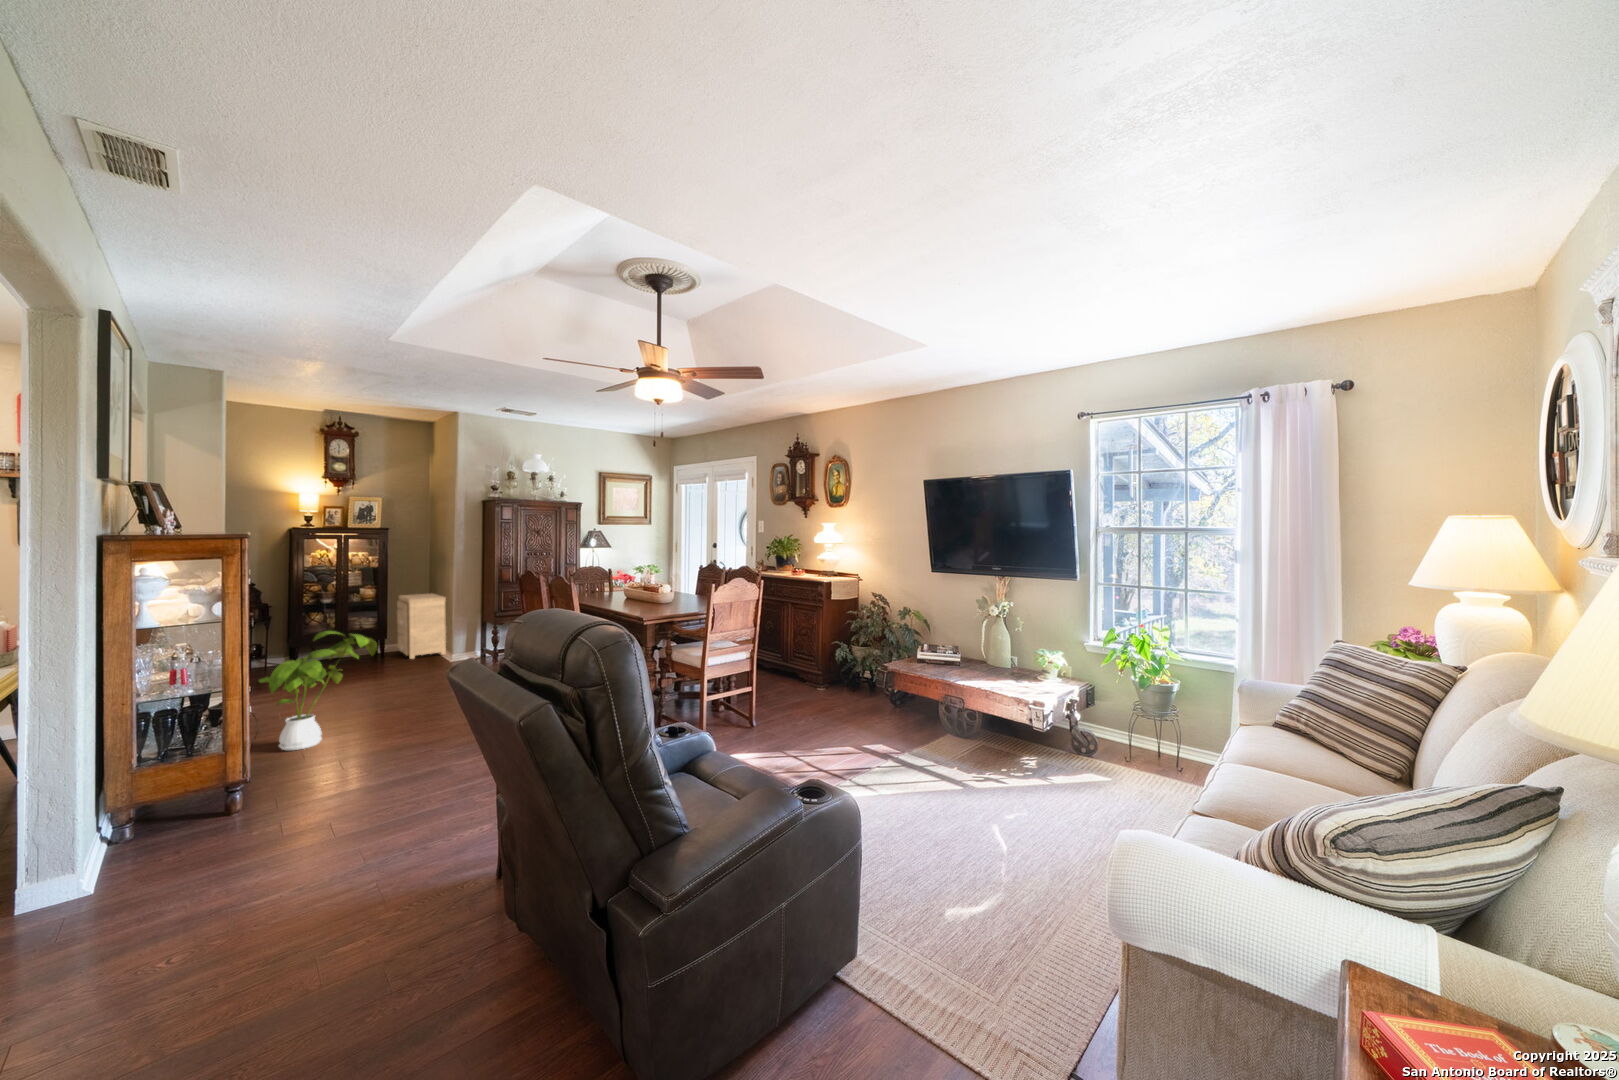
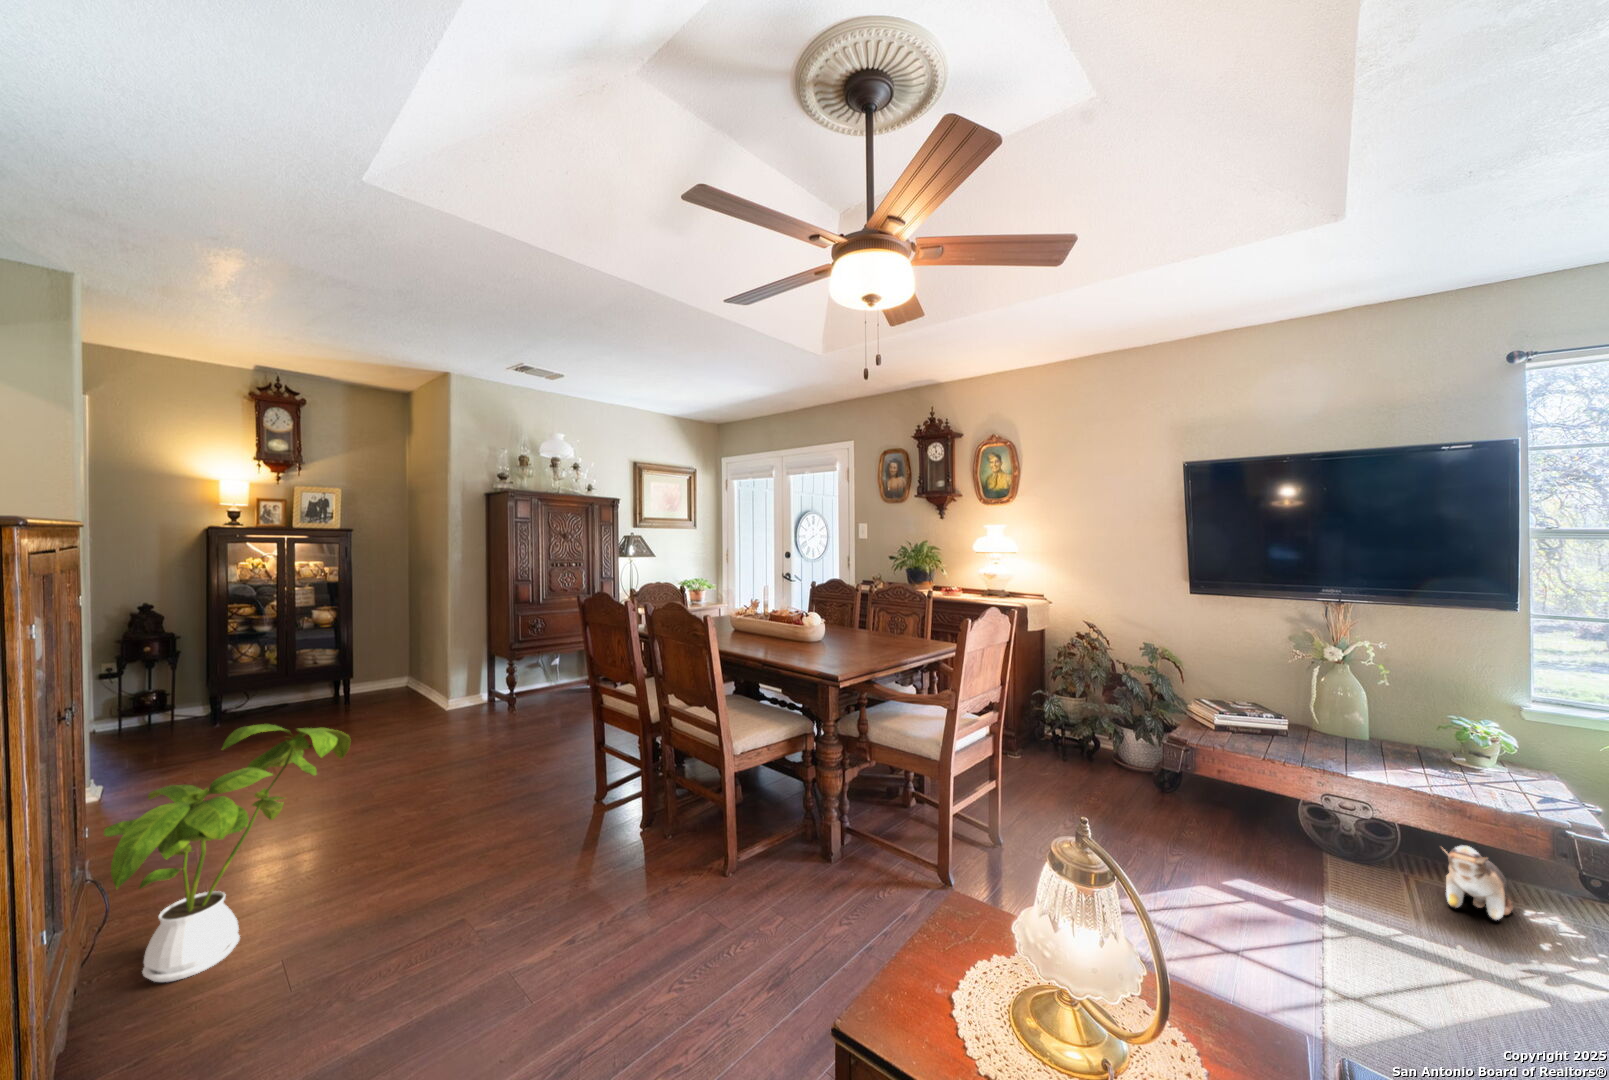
side table: present [397,593,446,659] -> none [365,619,438,716]
plush toy: none [977,712,1033,754] -> present [1442,846,1513,920]

